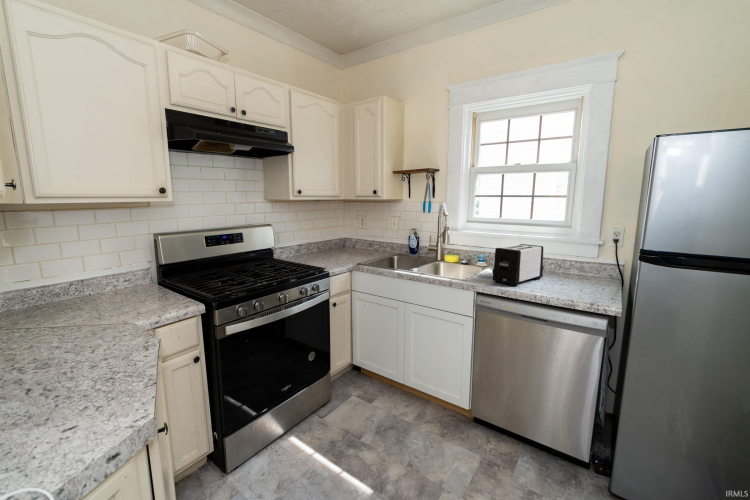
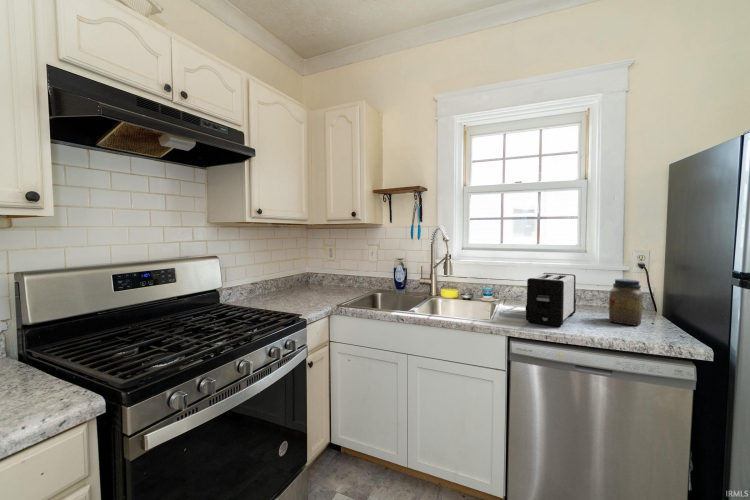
jar: none [563,251,593,288] -> present [609,279,643,325]

